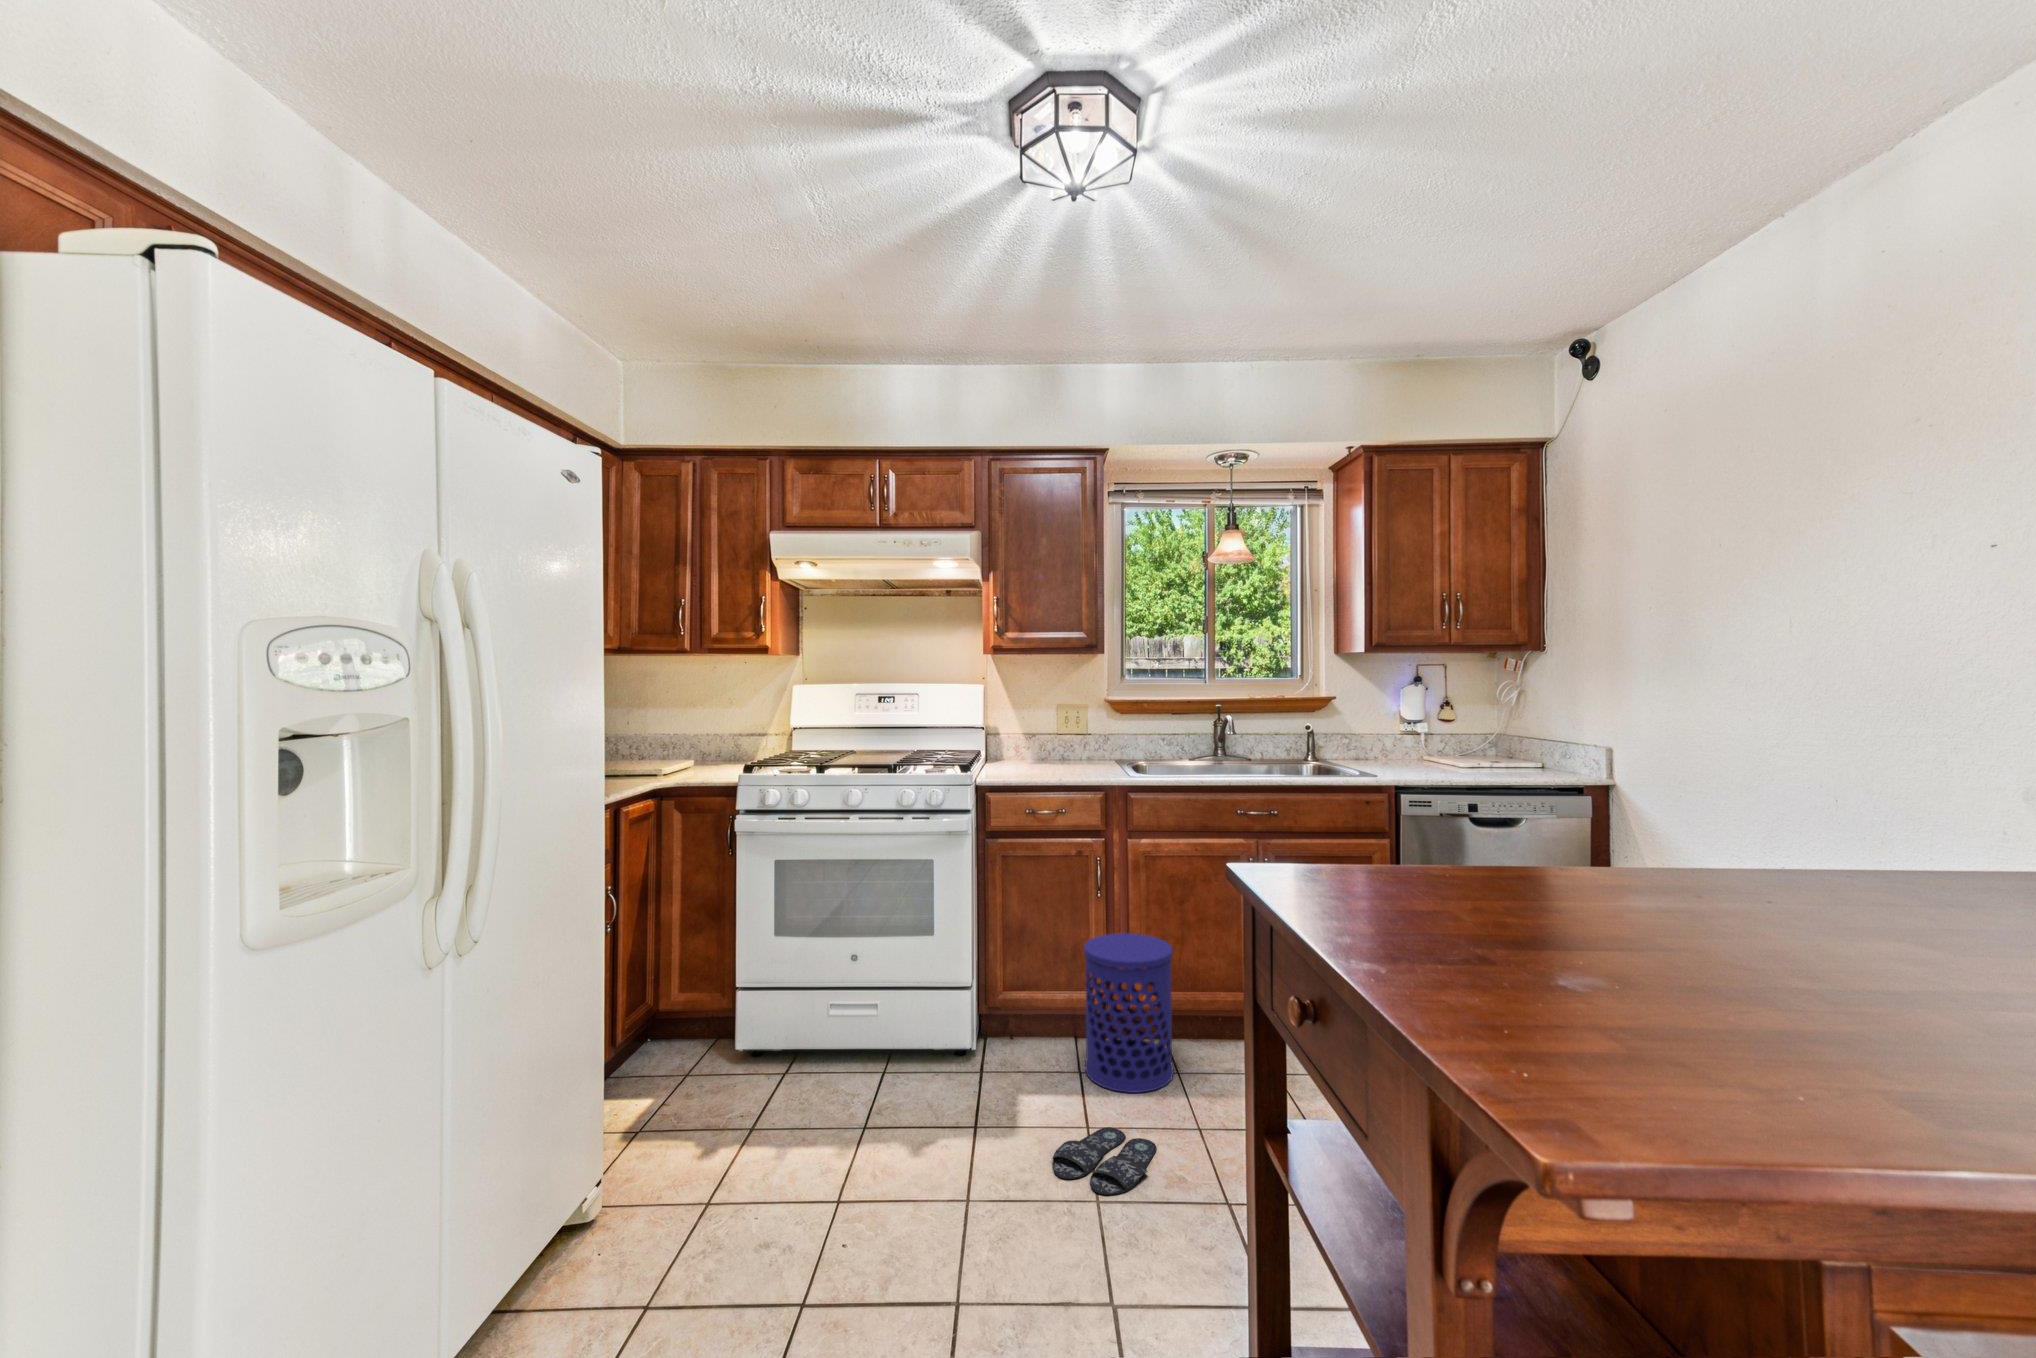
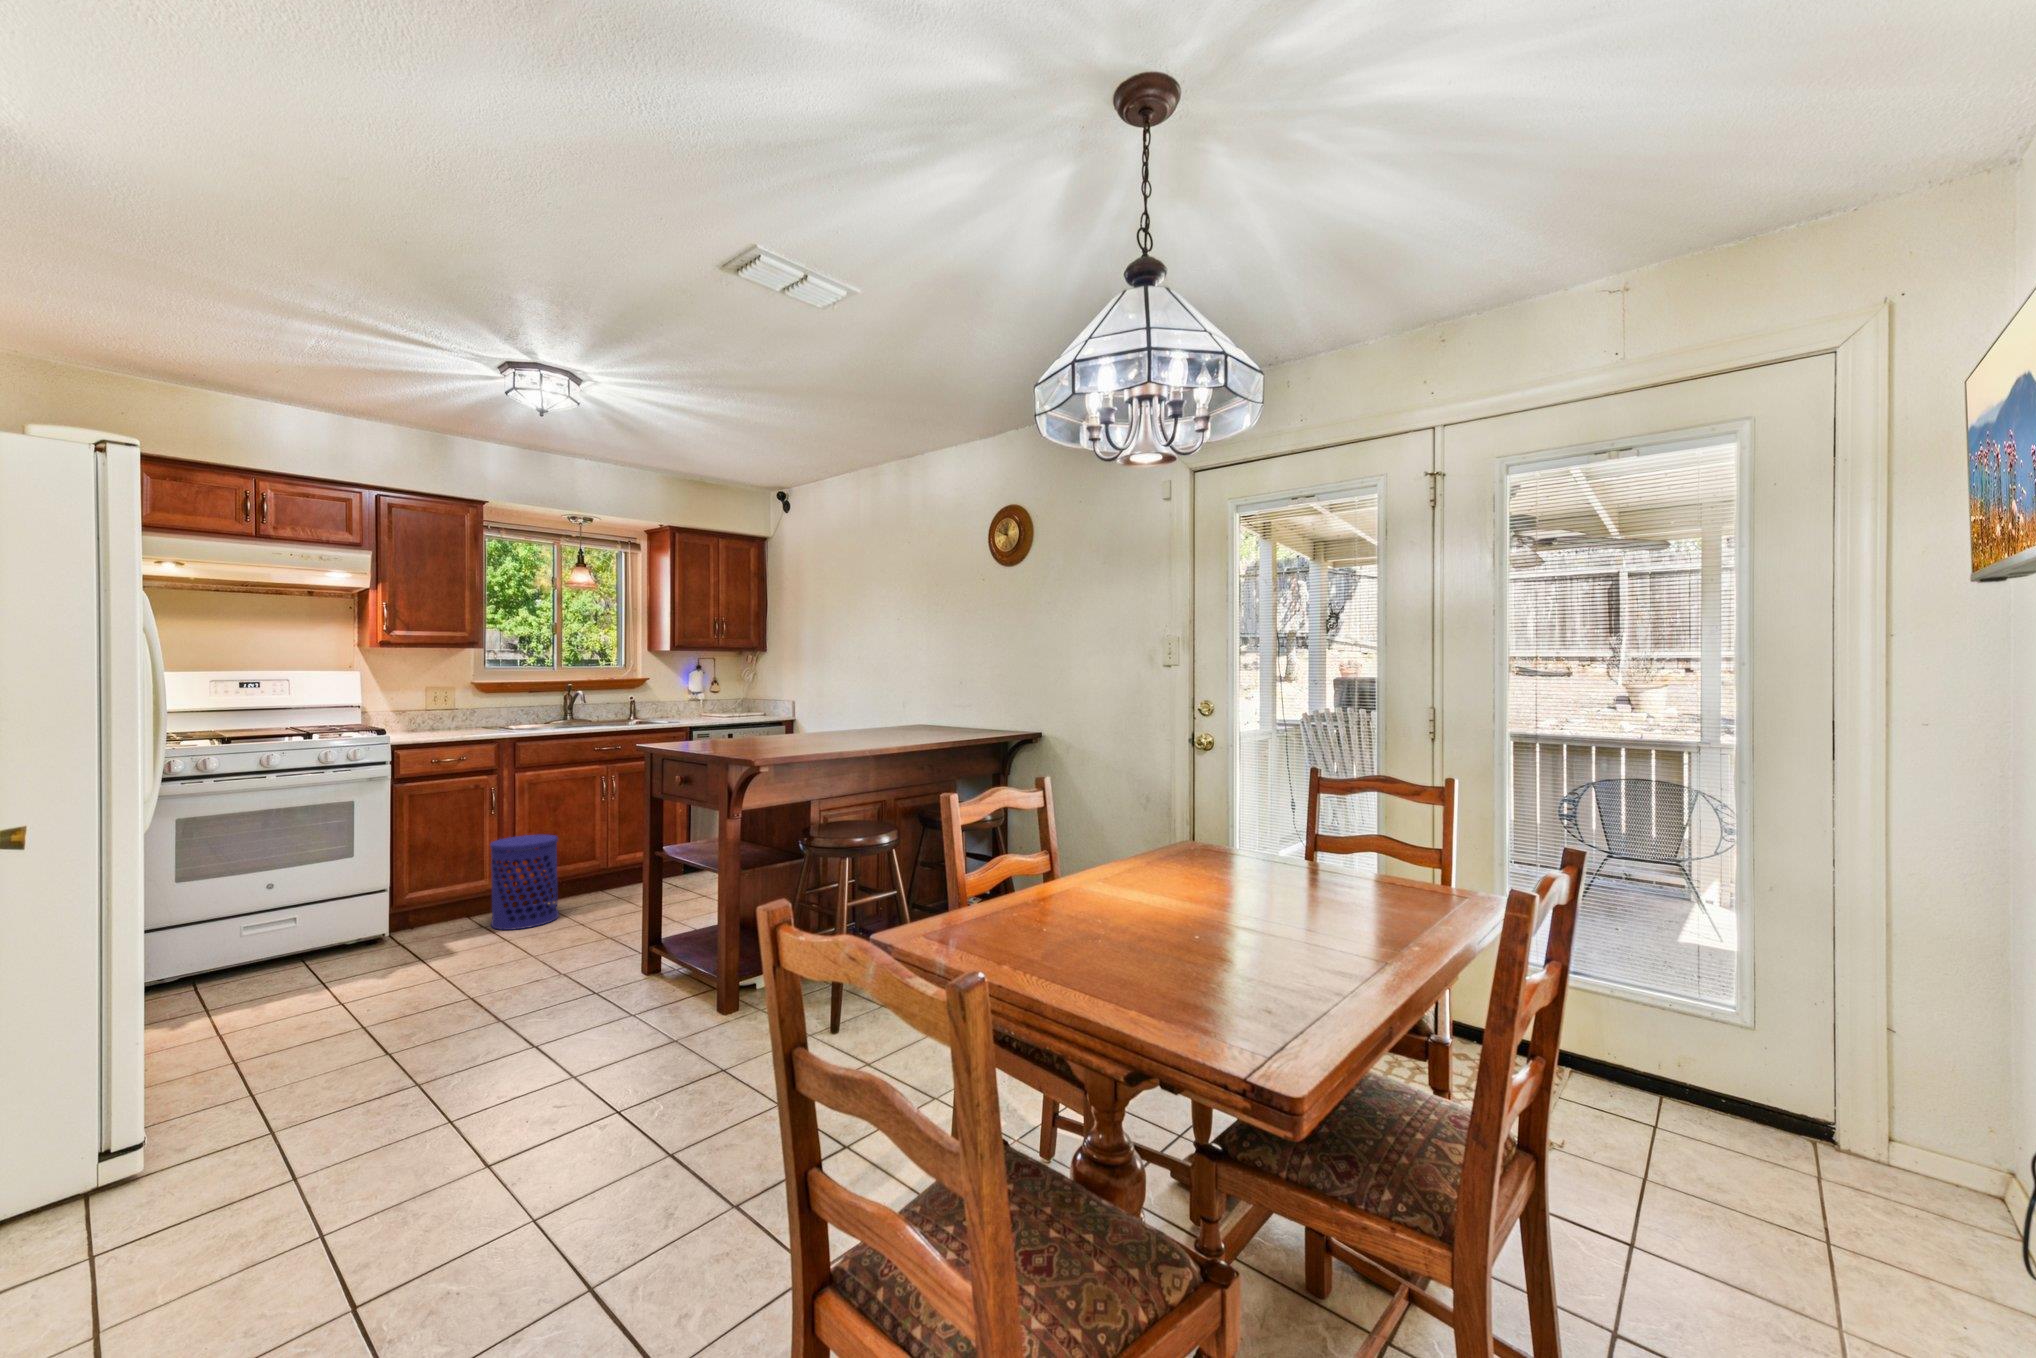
slippers: present [1052,1127,1156,1195] -> none [499,937,566,961]

